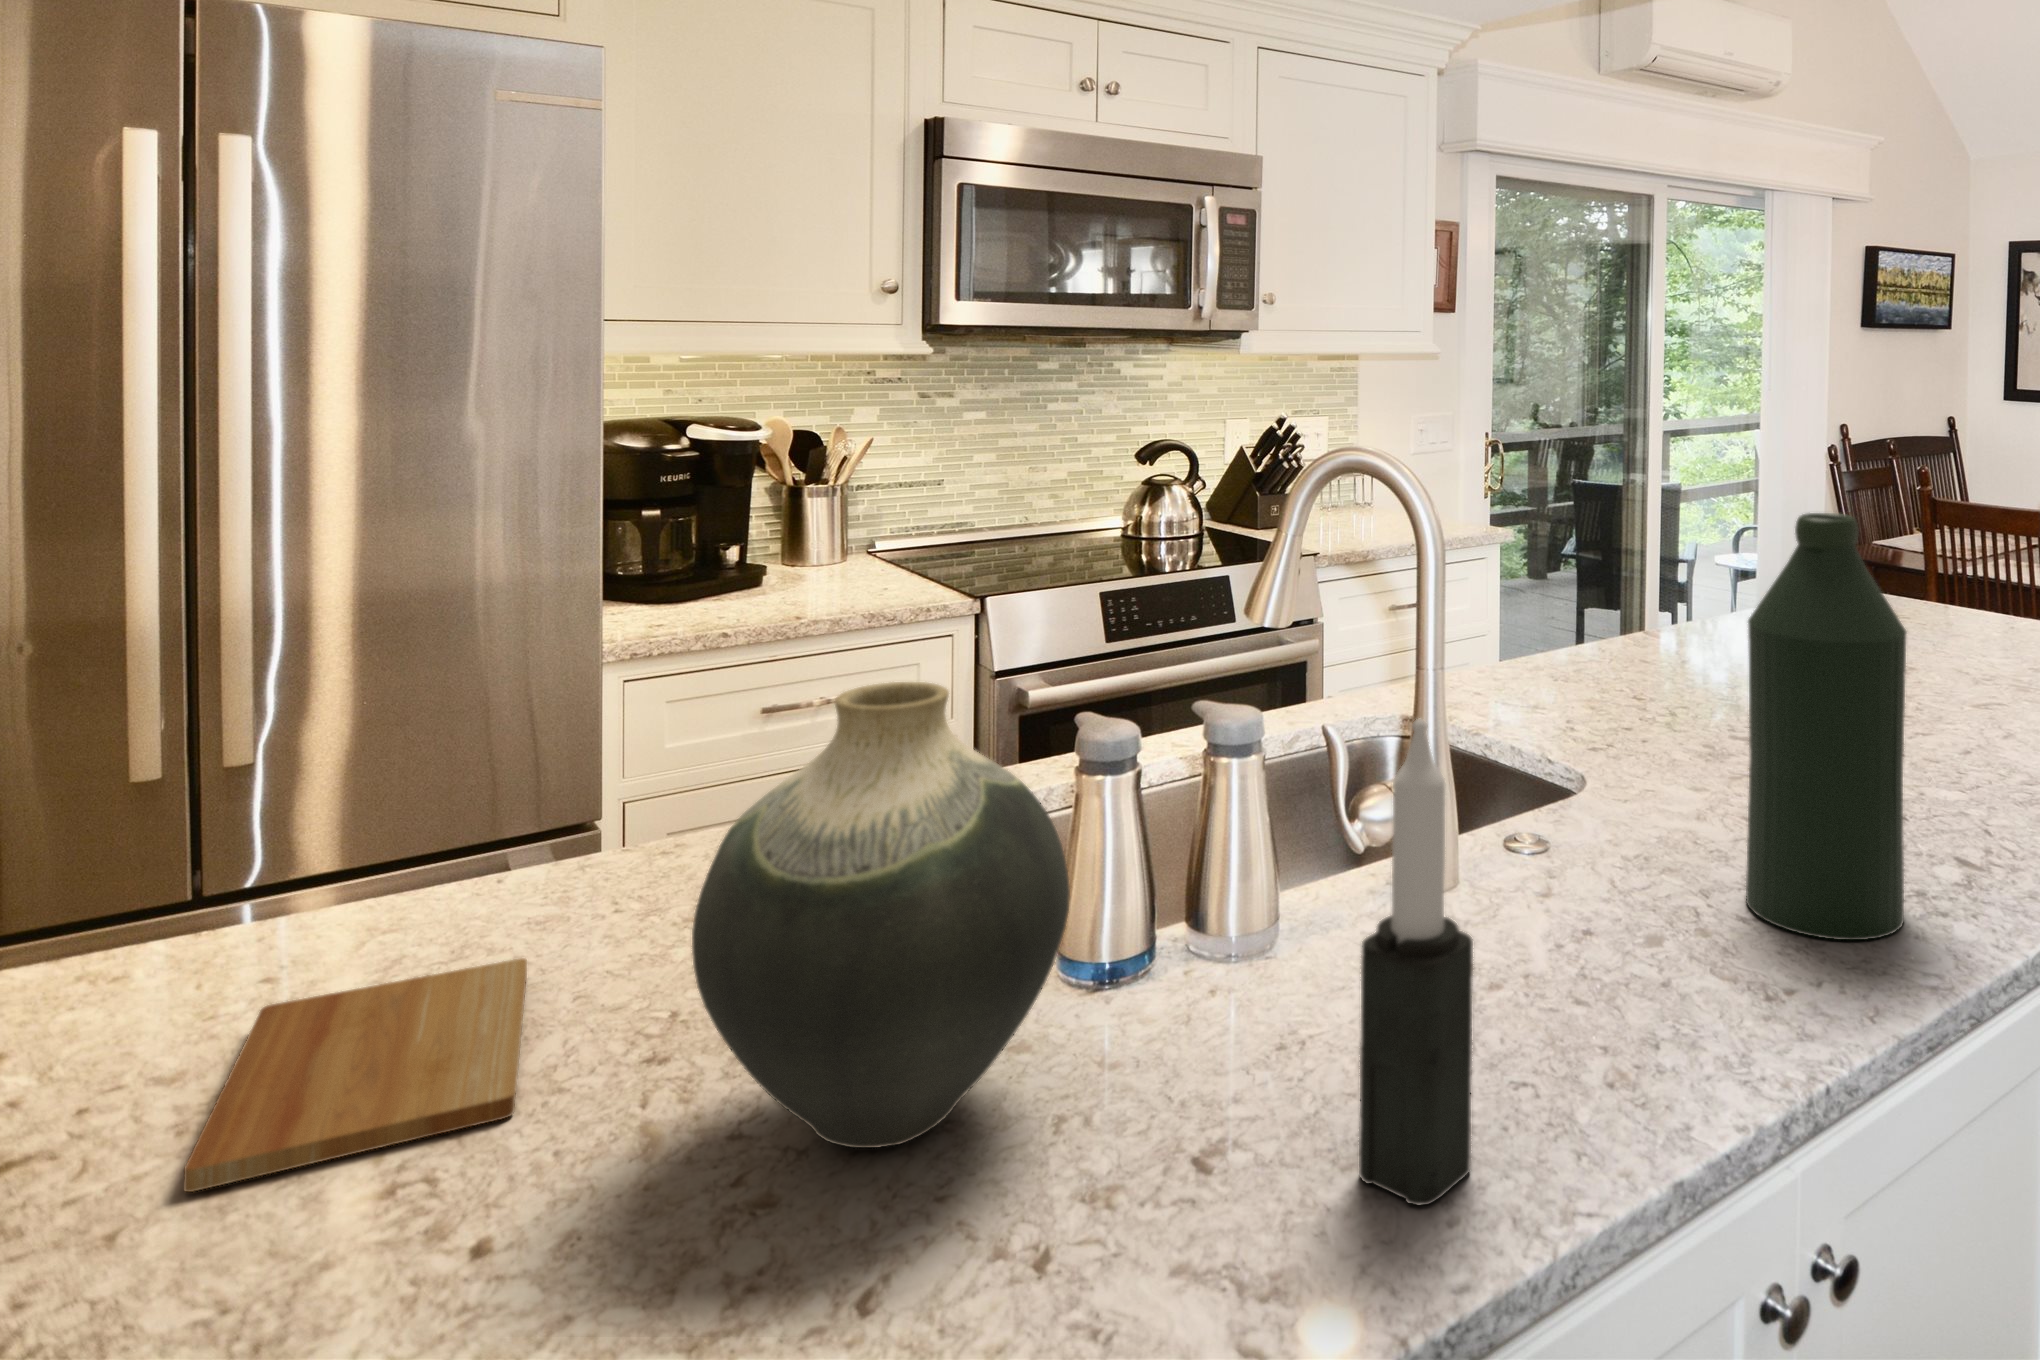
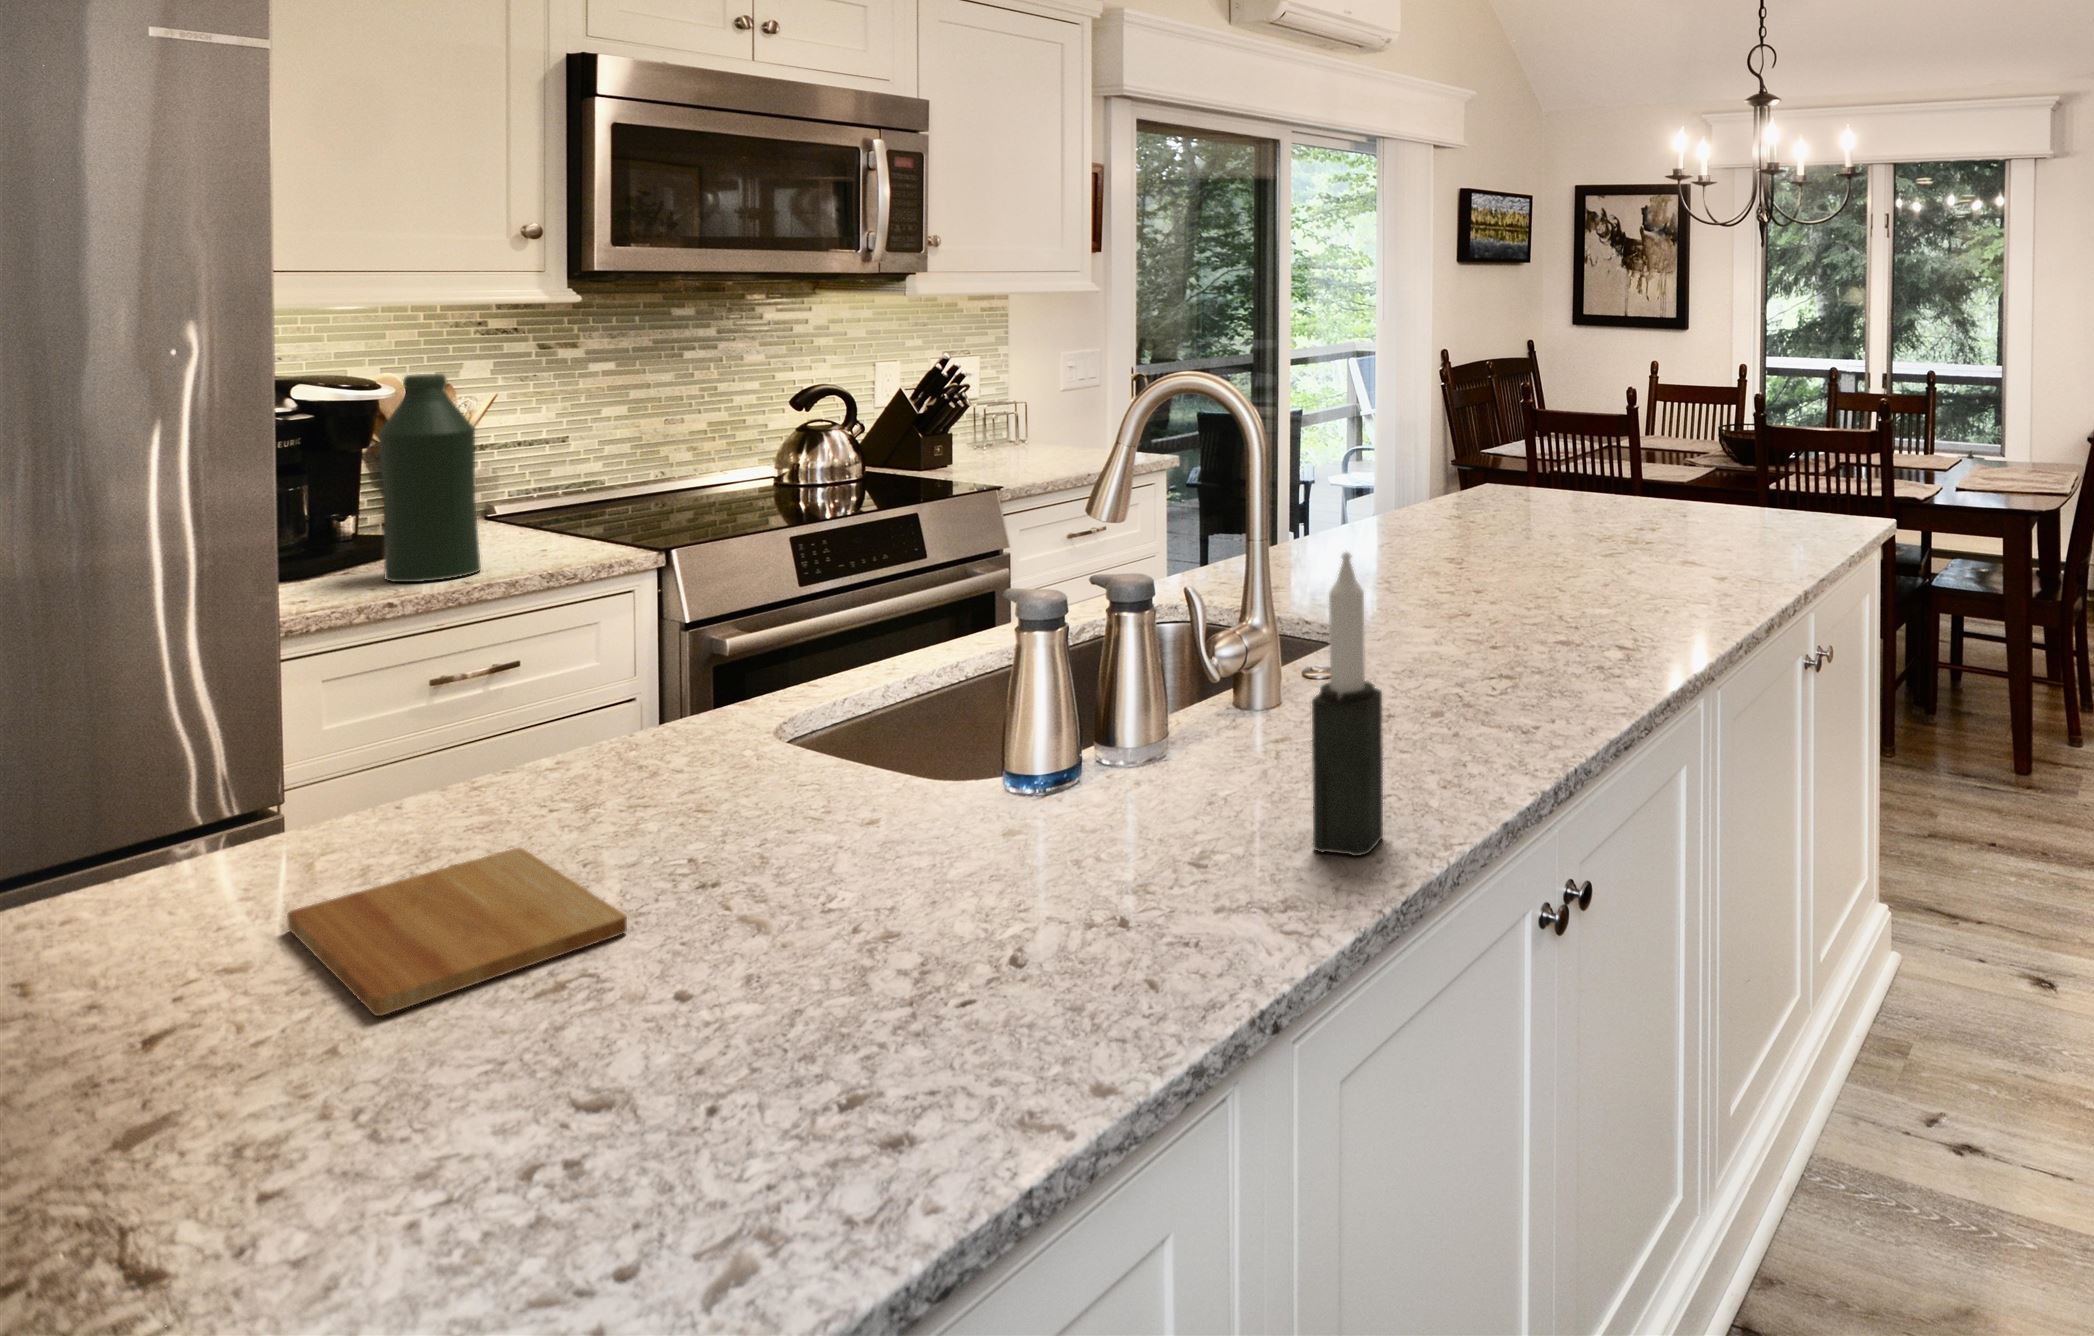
bottle: present [1746,513,1907,940] -> present [378,374,481,582]
vase: present [692,682,1070,1148] -> none [802,564,1085,897]

